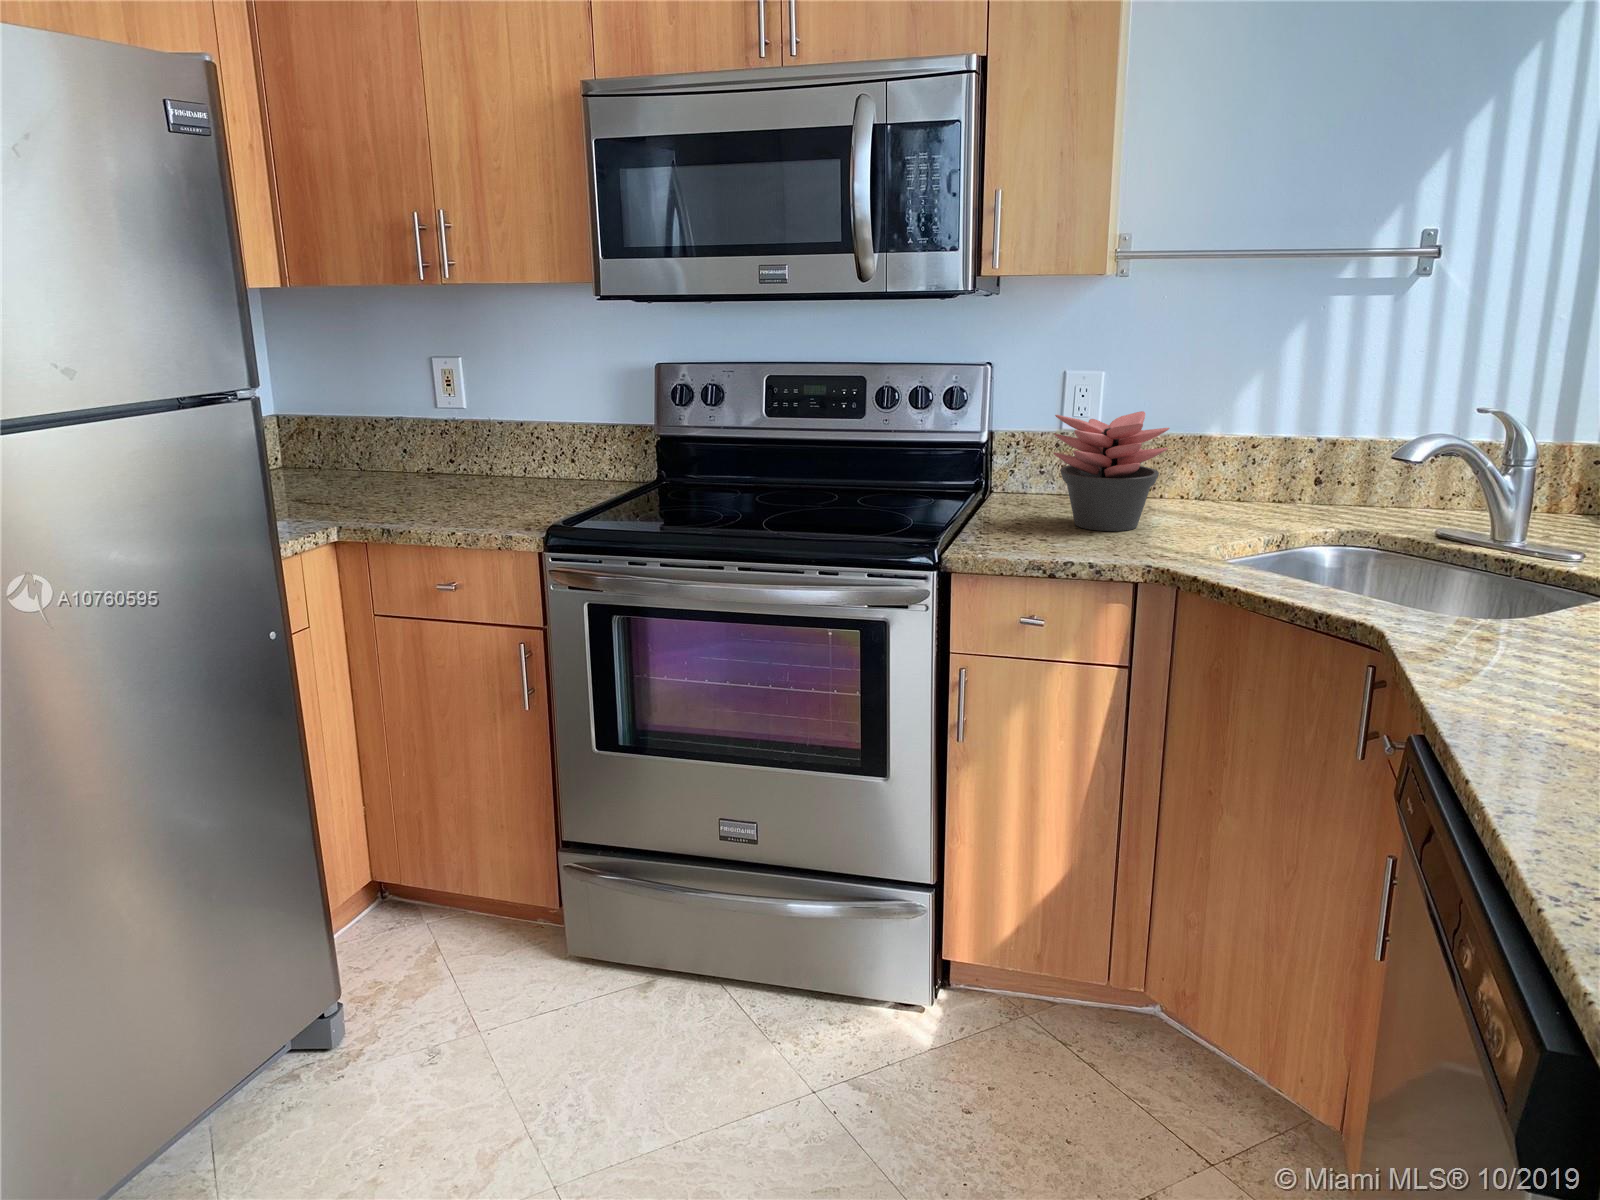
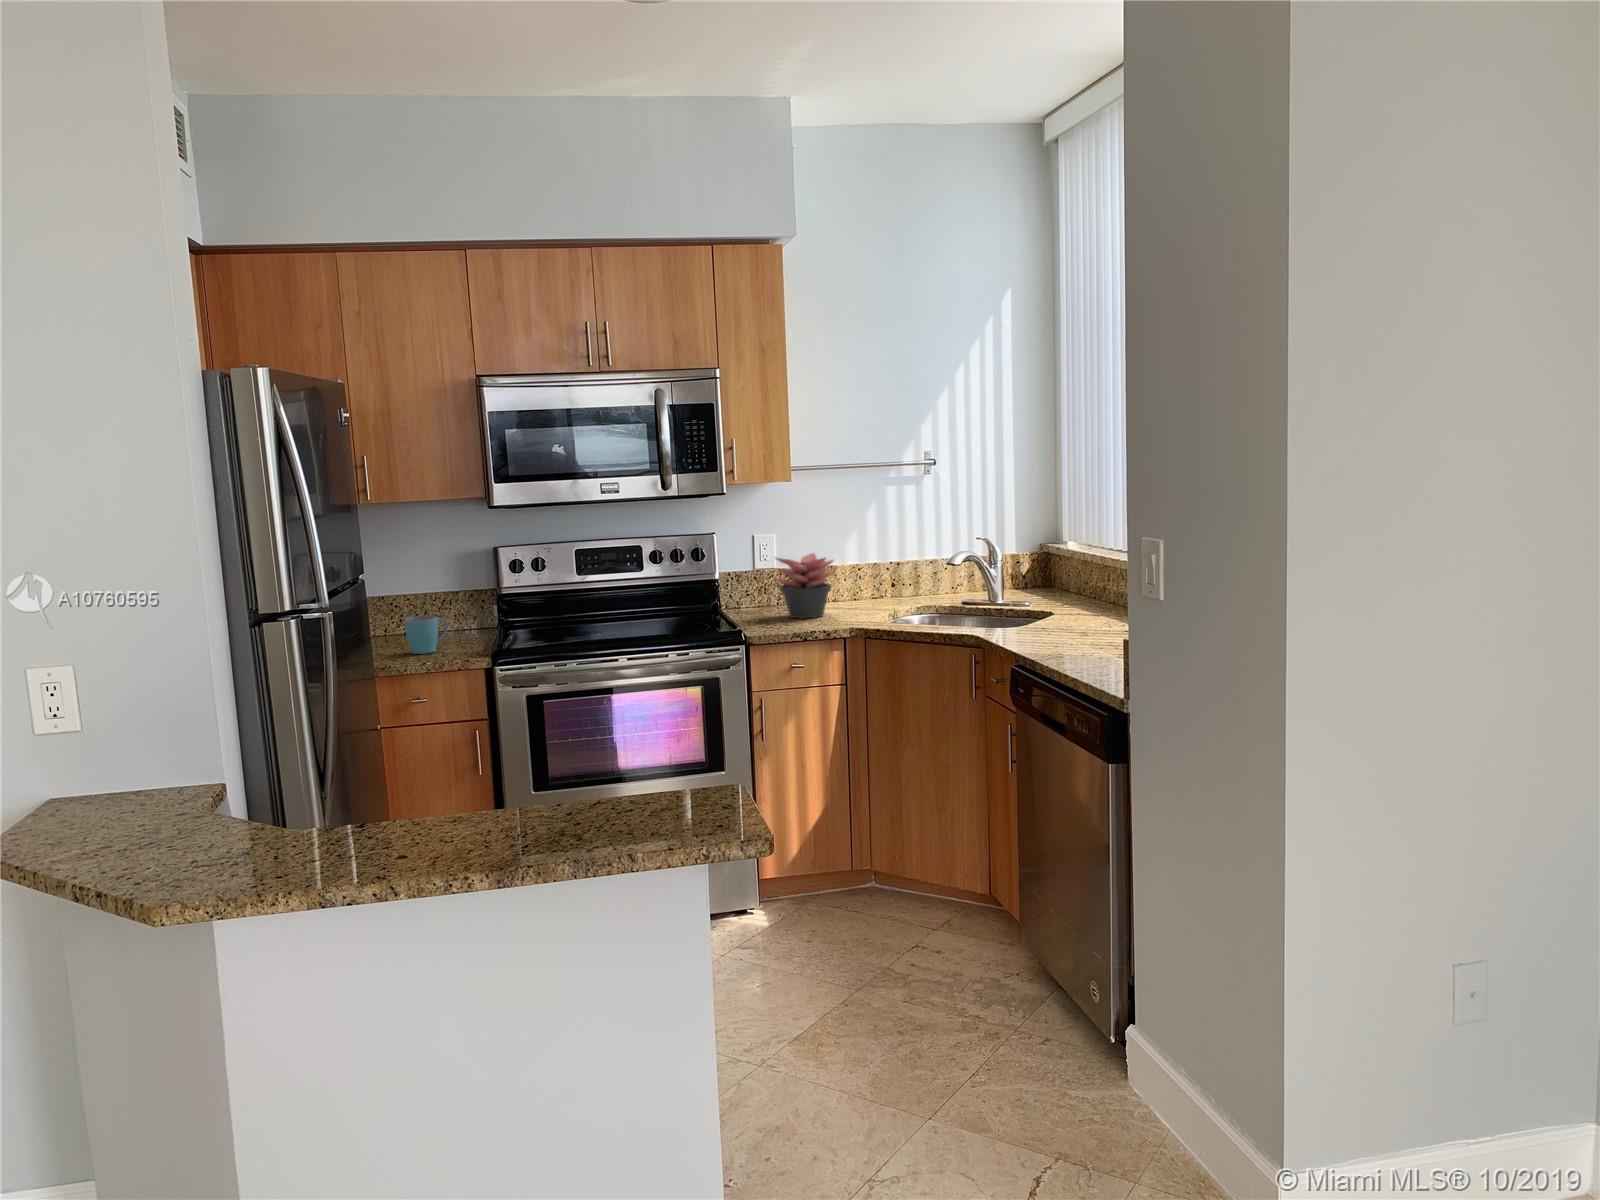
mug: none [450,460,519,517] -> present [405,616,449,654]

